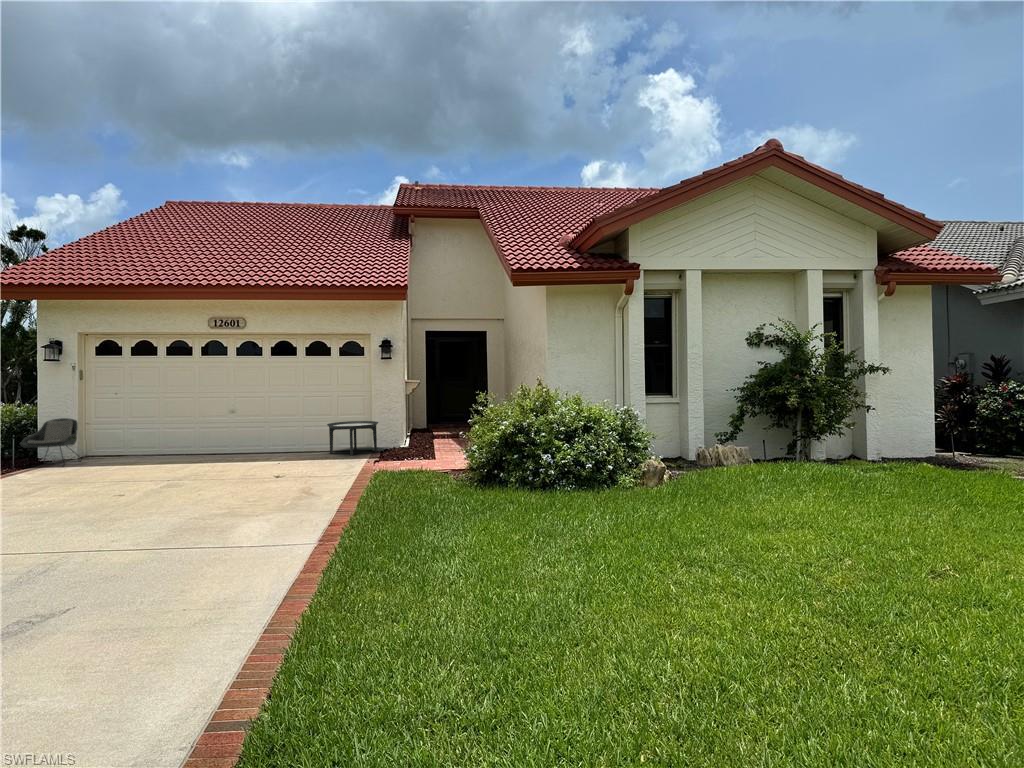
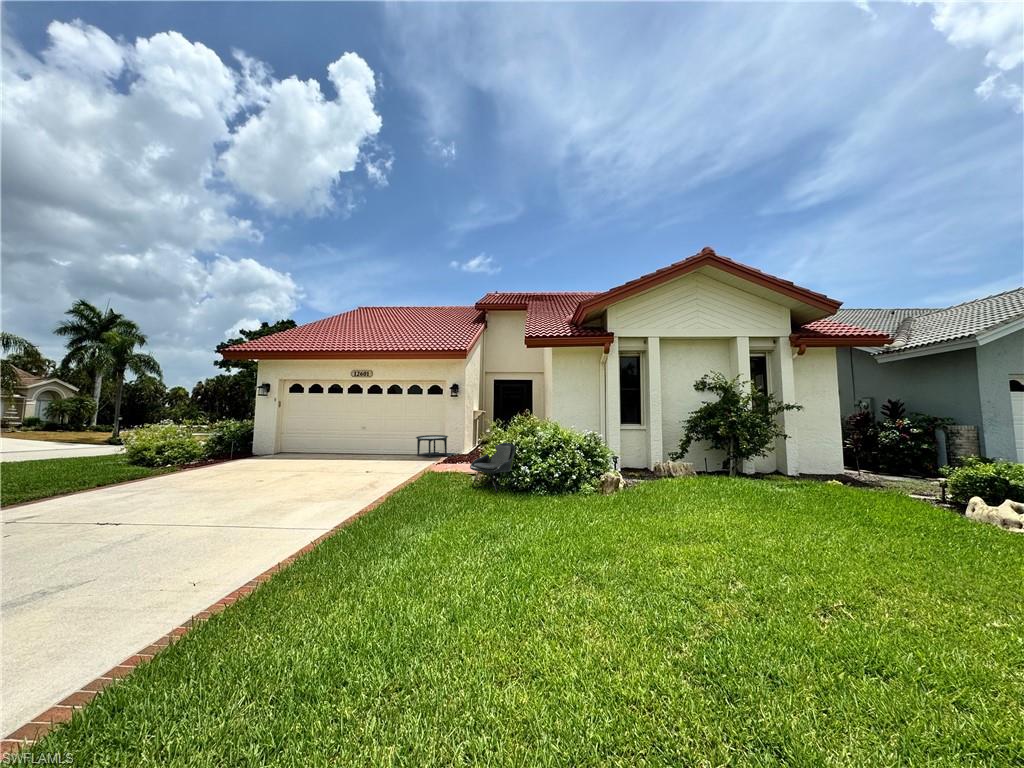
lounge chair: present [21,418,82,468] -> present [470,443,517,493]

